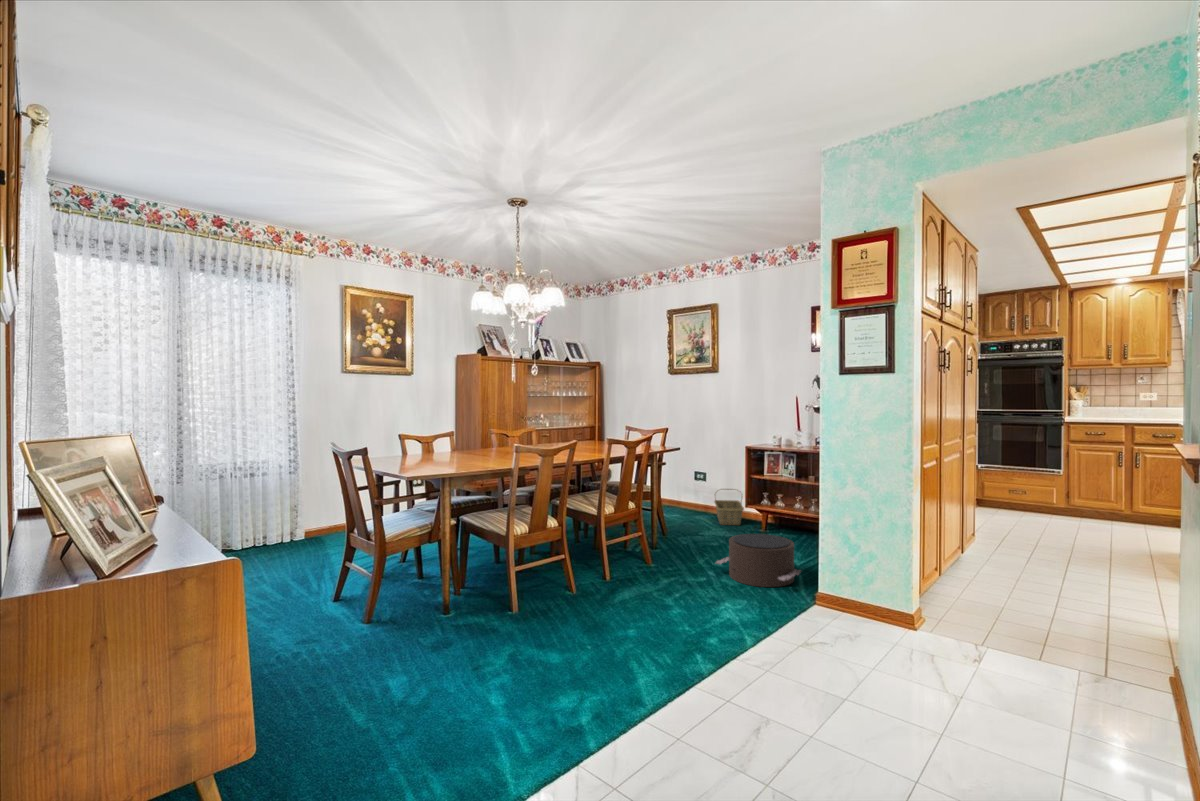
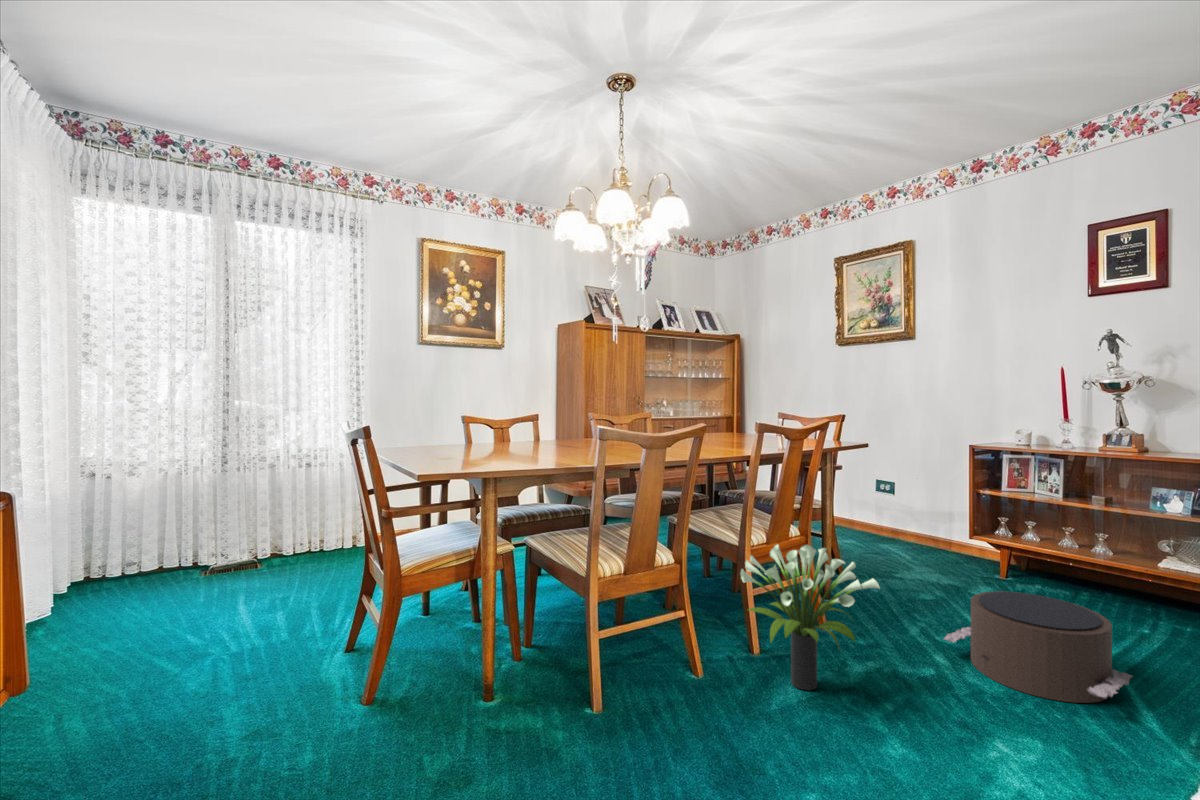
basket: present [714,489,744,525] -> none [910,507,964,563]
potted plant: none [598,510,675,595] -> present [741,545,880,690]

